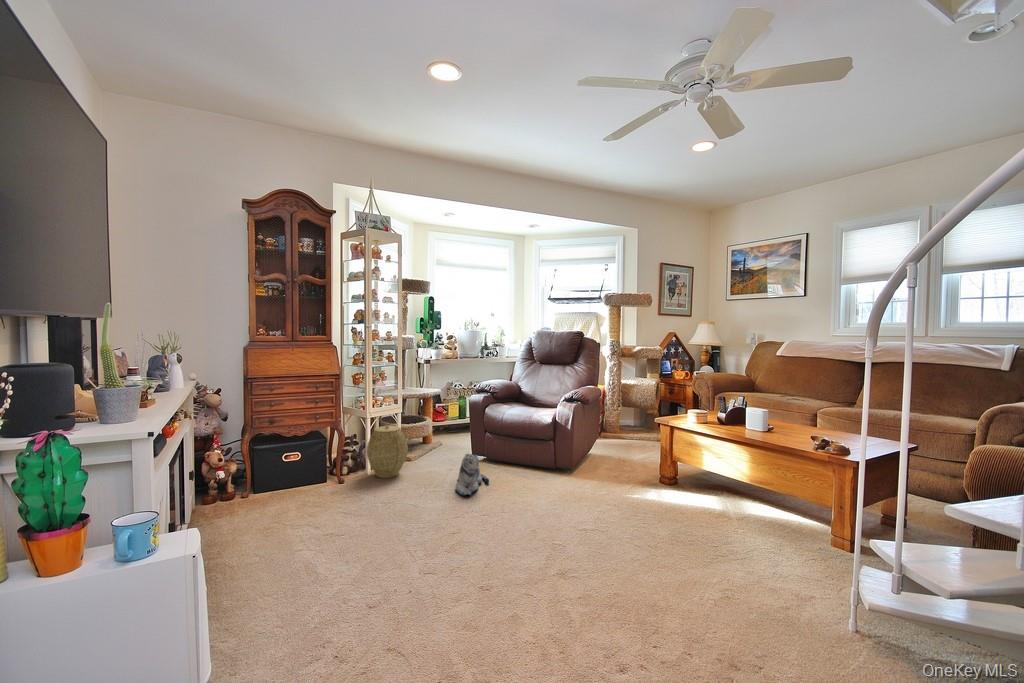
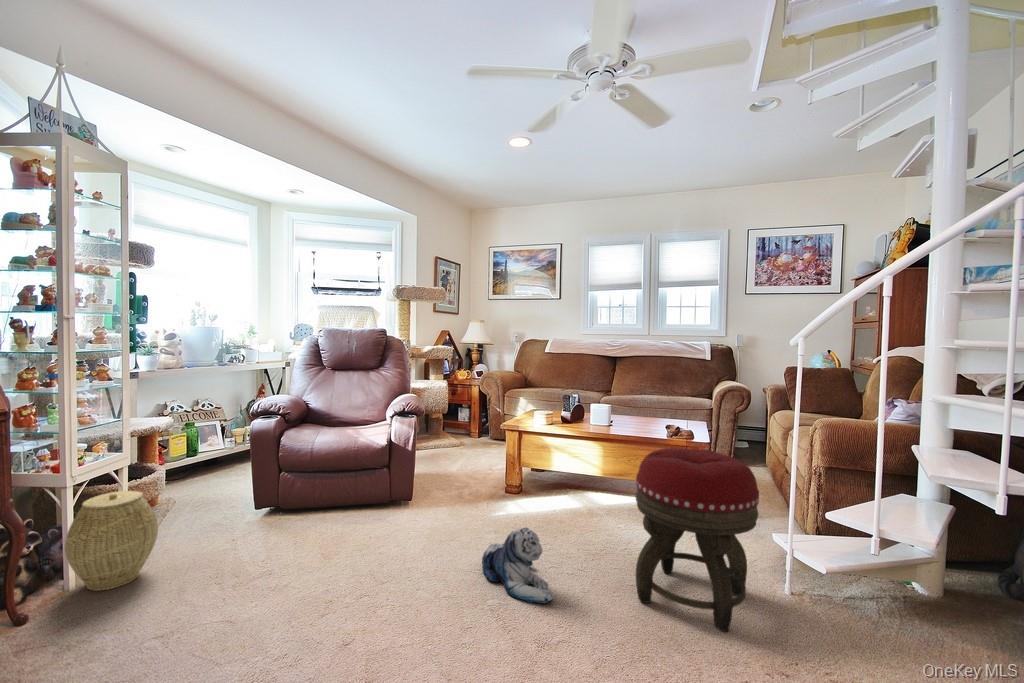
footstool: none [671,451,804,635] -> present [636,448,759,632]
plush toy: present [455,454,489,496] -> present [482,528,554,604]

